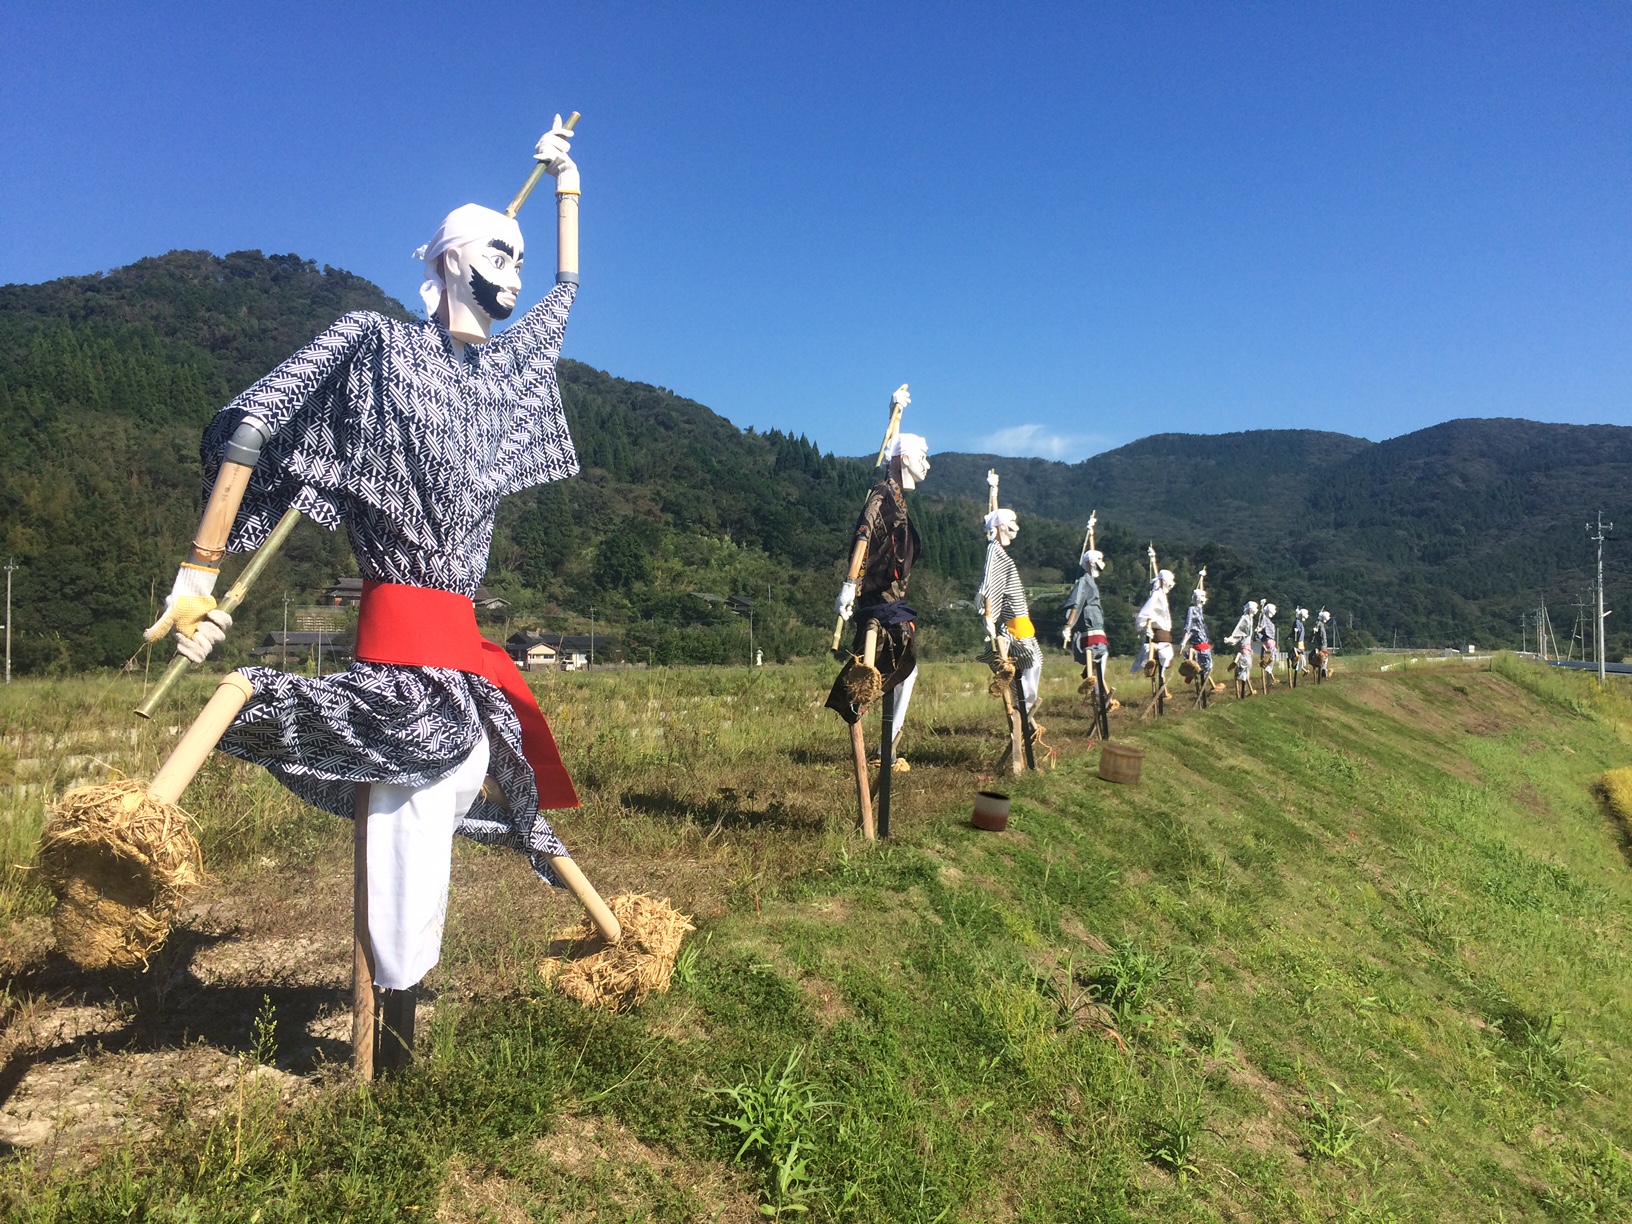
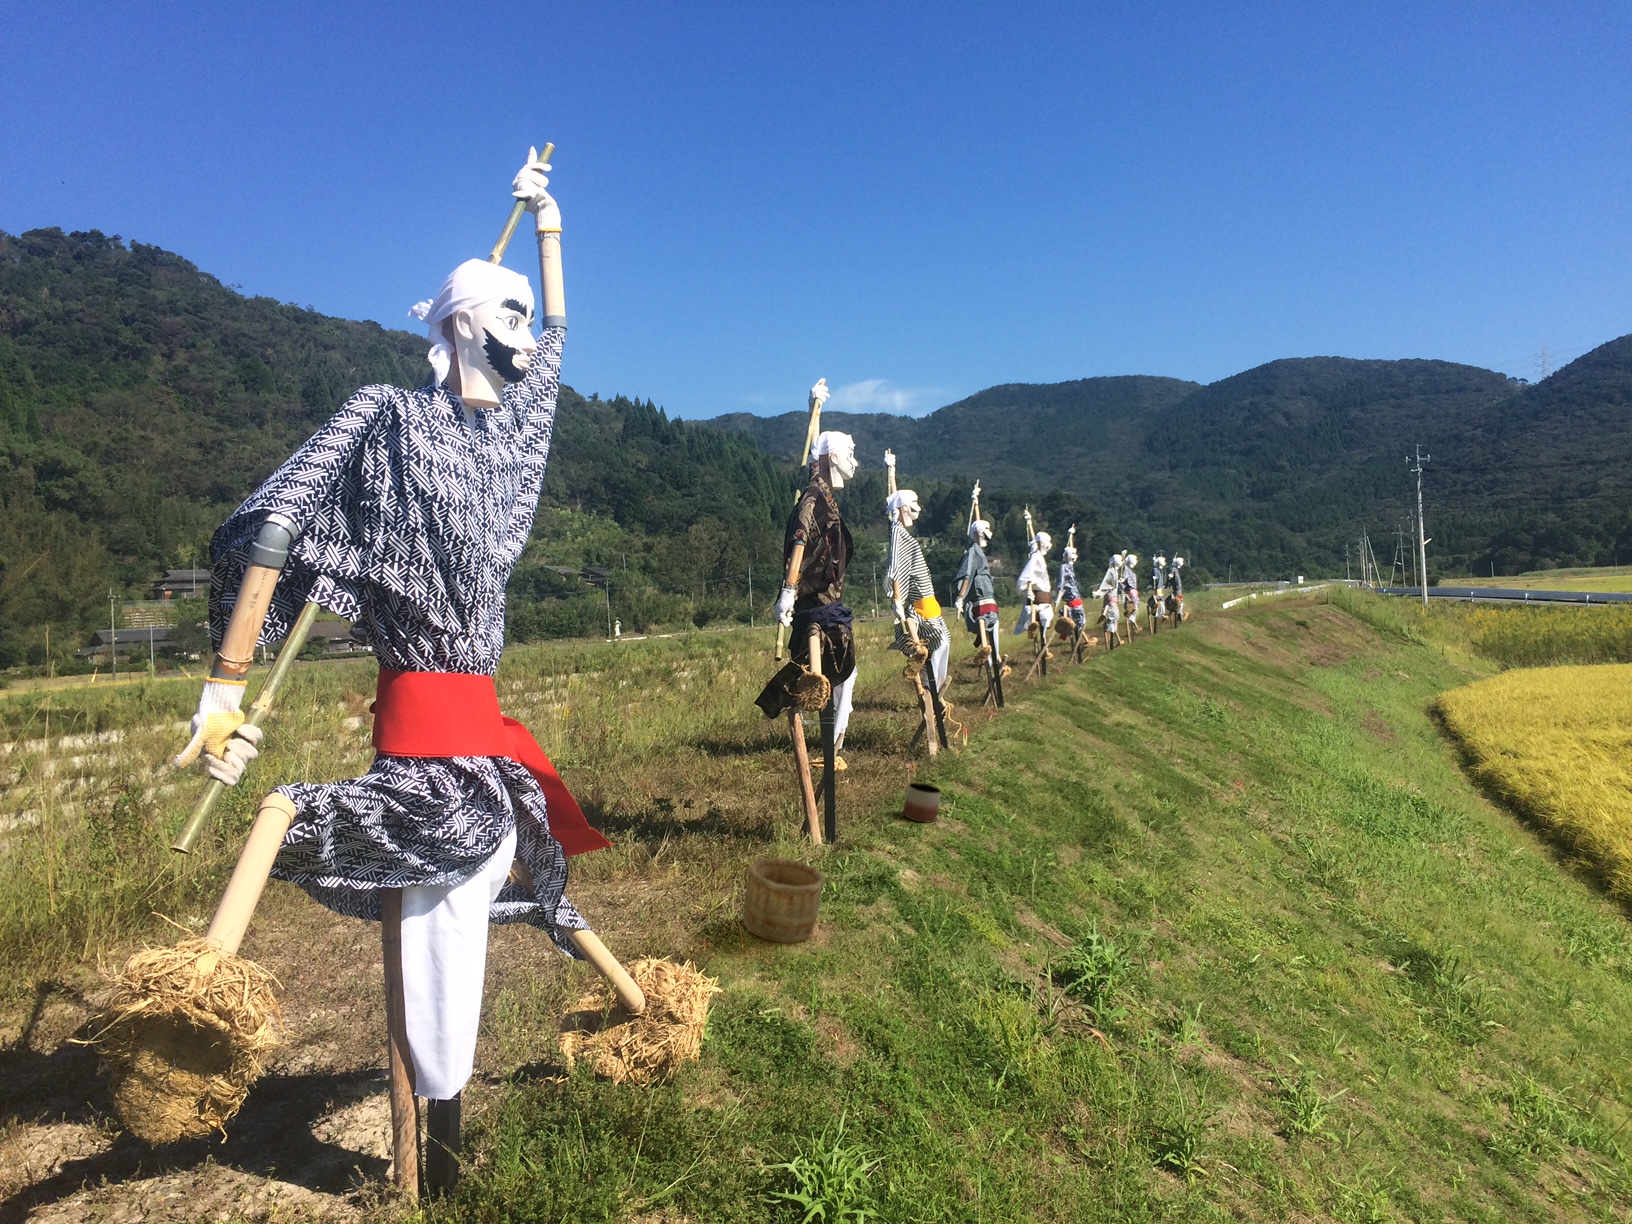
wooden bucket: present [1098,743,1144,785] -> present [743,857,825,943]

